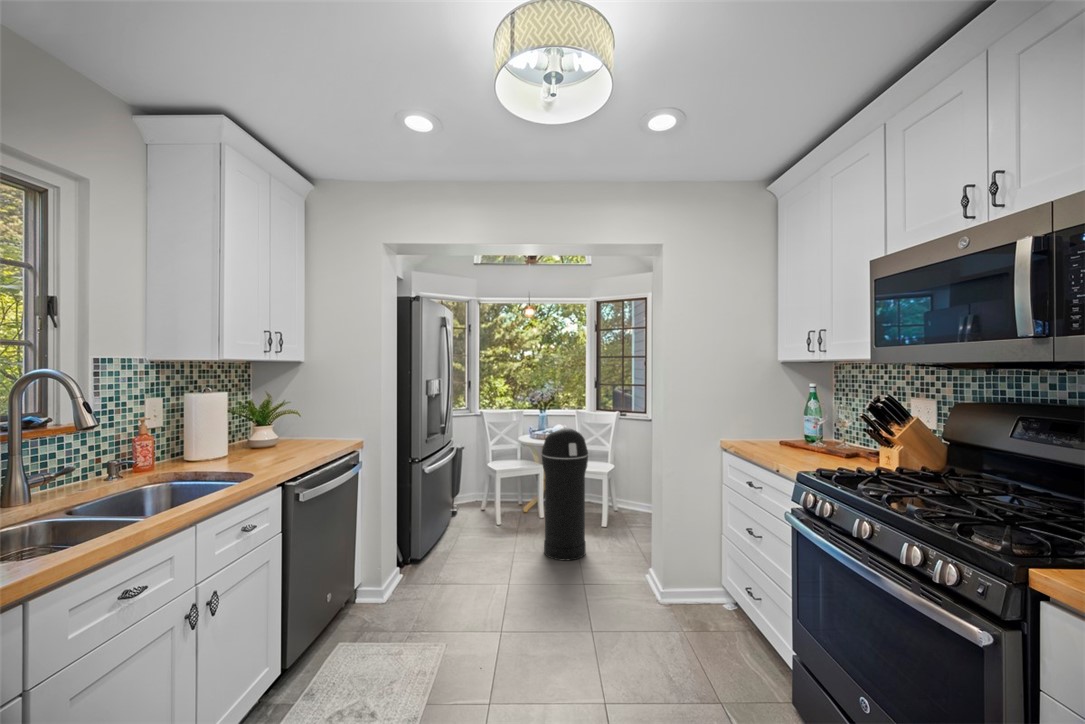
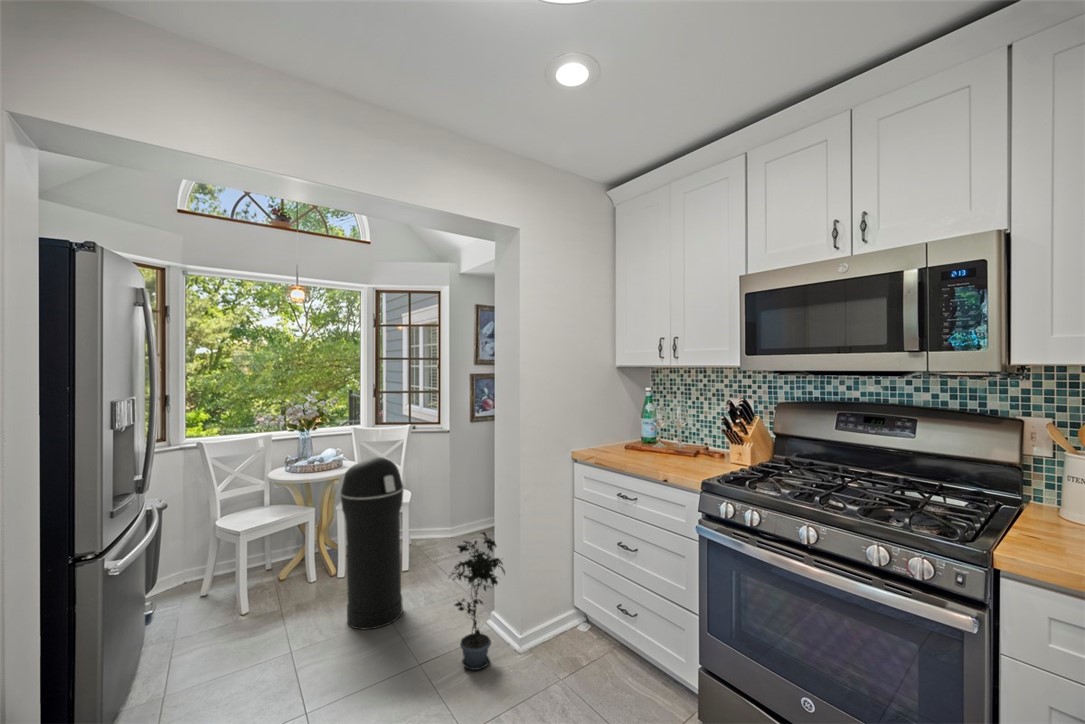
potted plant: none [595,497,644,610] -> present [452,532,505,670]

